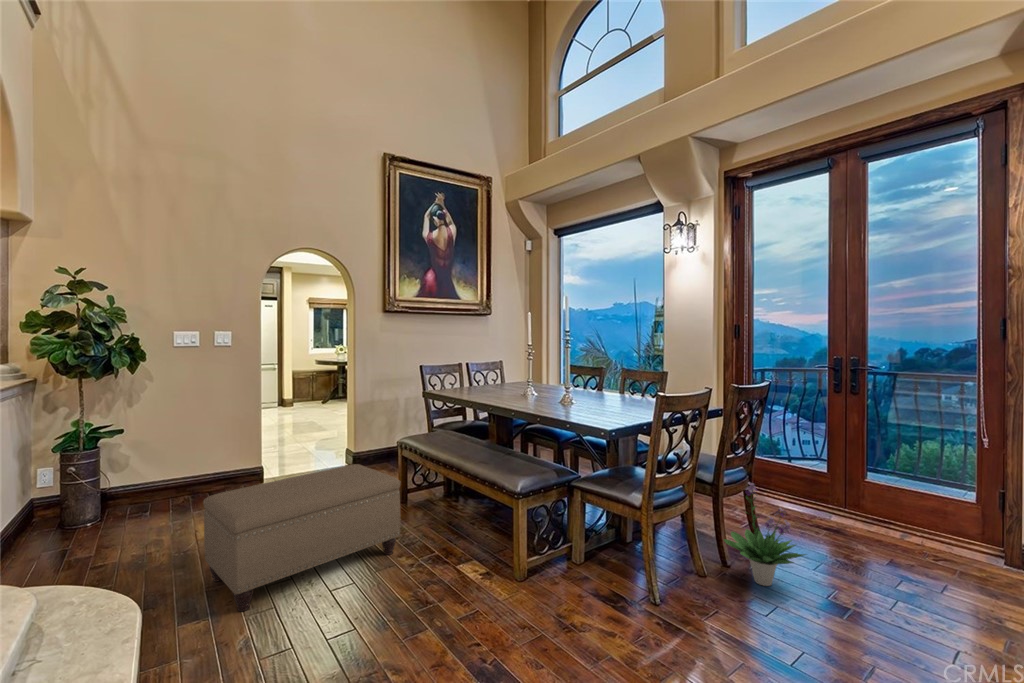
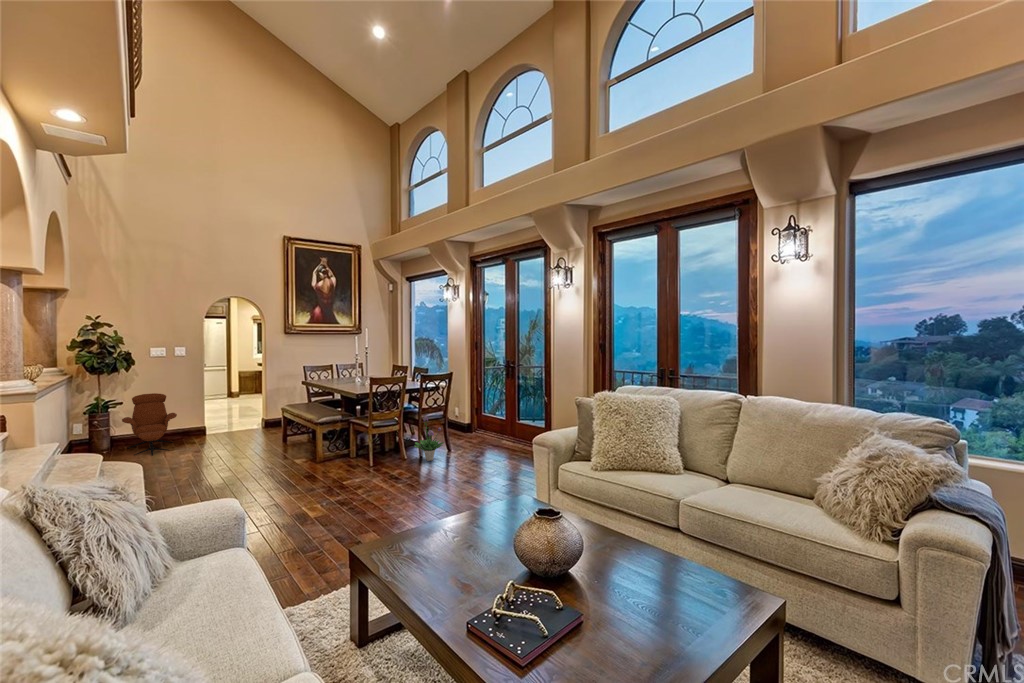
lounge chair: none [121,411,216,537] -> present [122,393,177,455]
ottoman: present [203,464,401,611] -> none [168,417,270,474]

